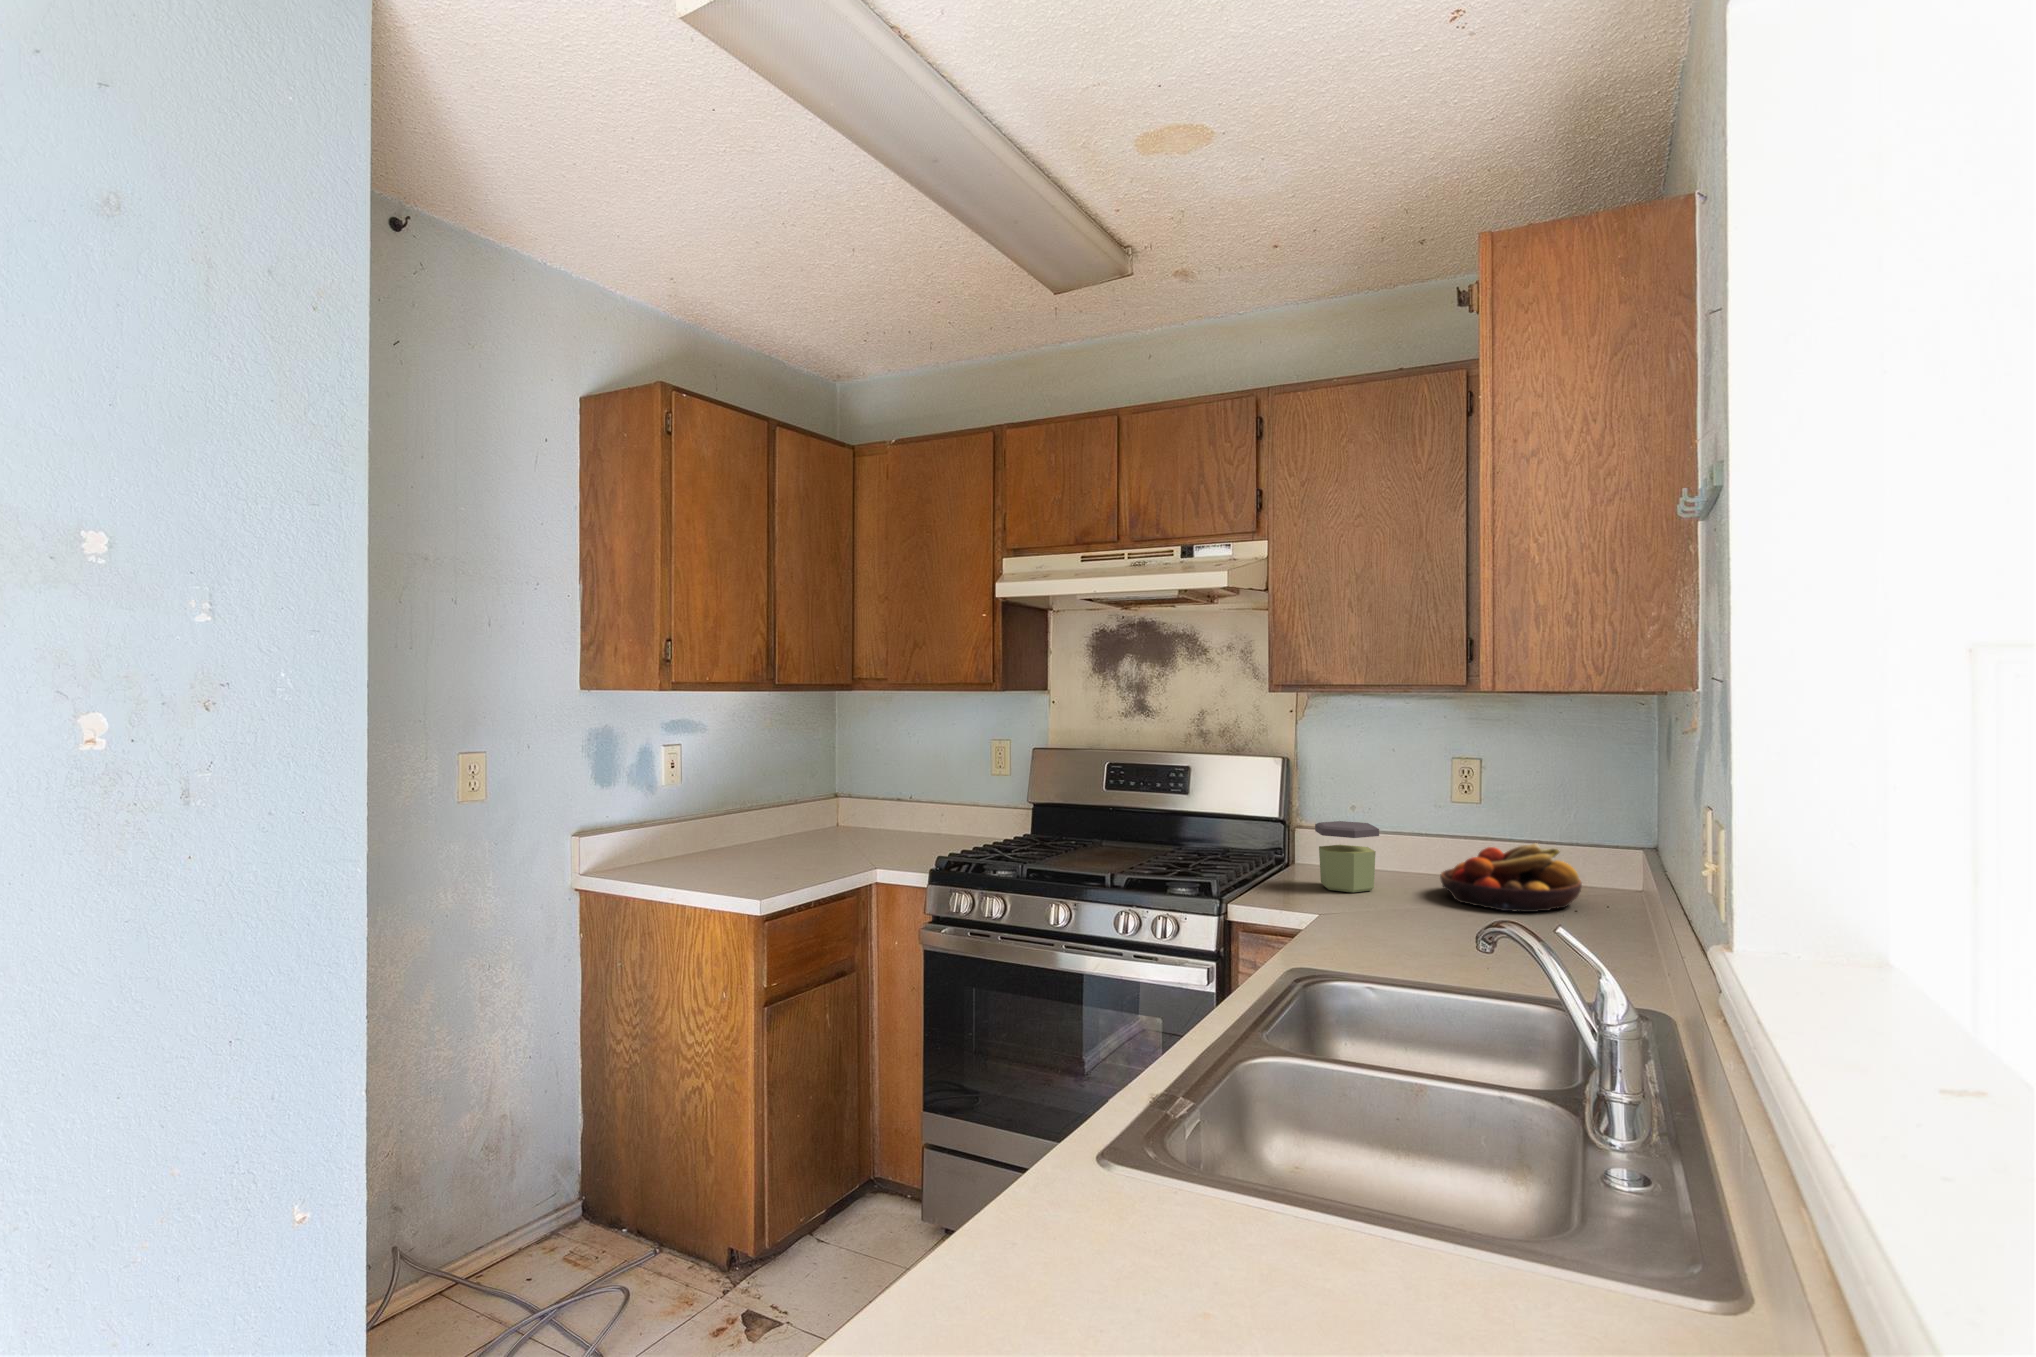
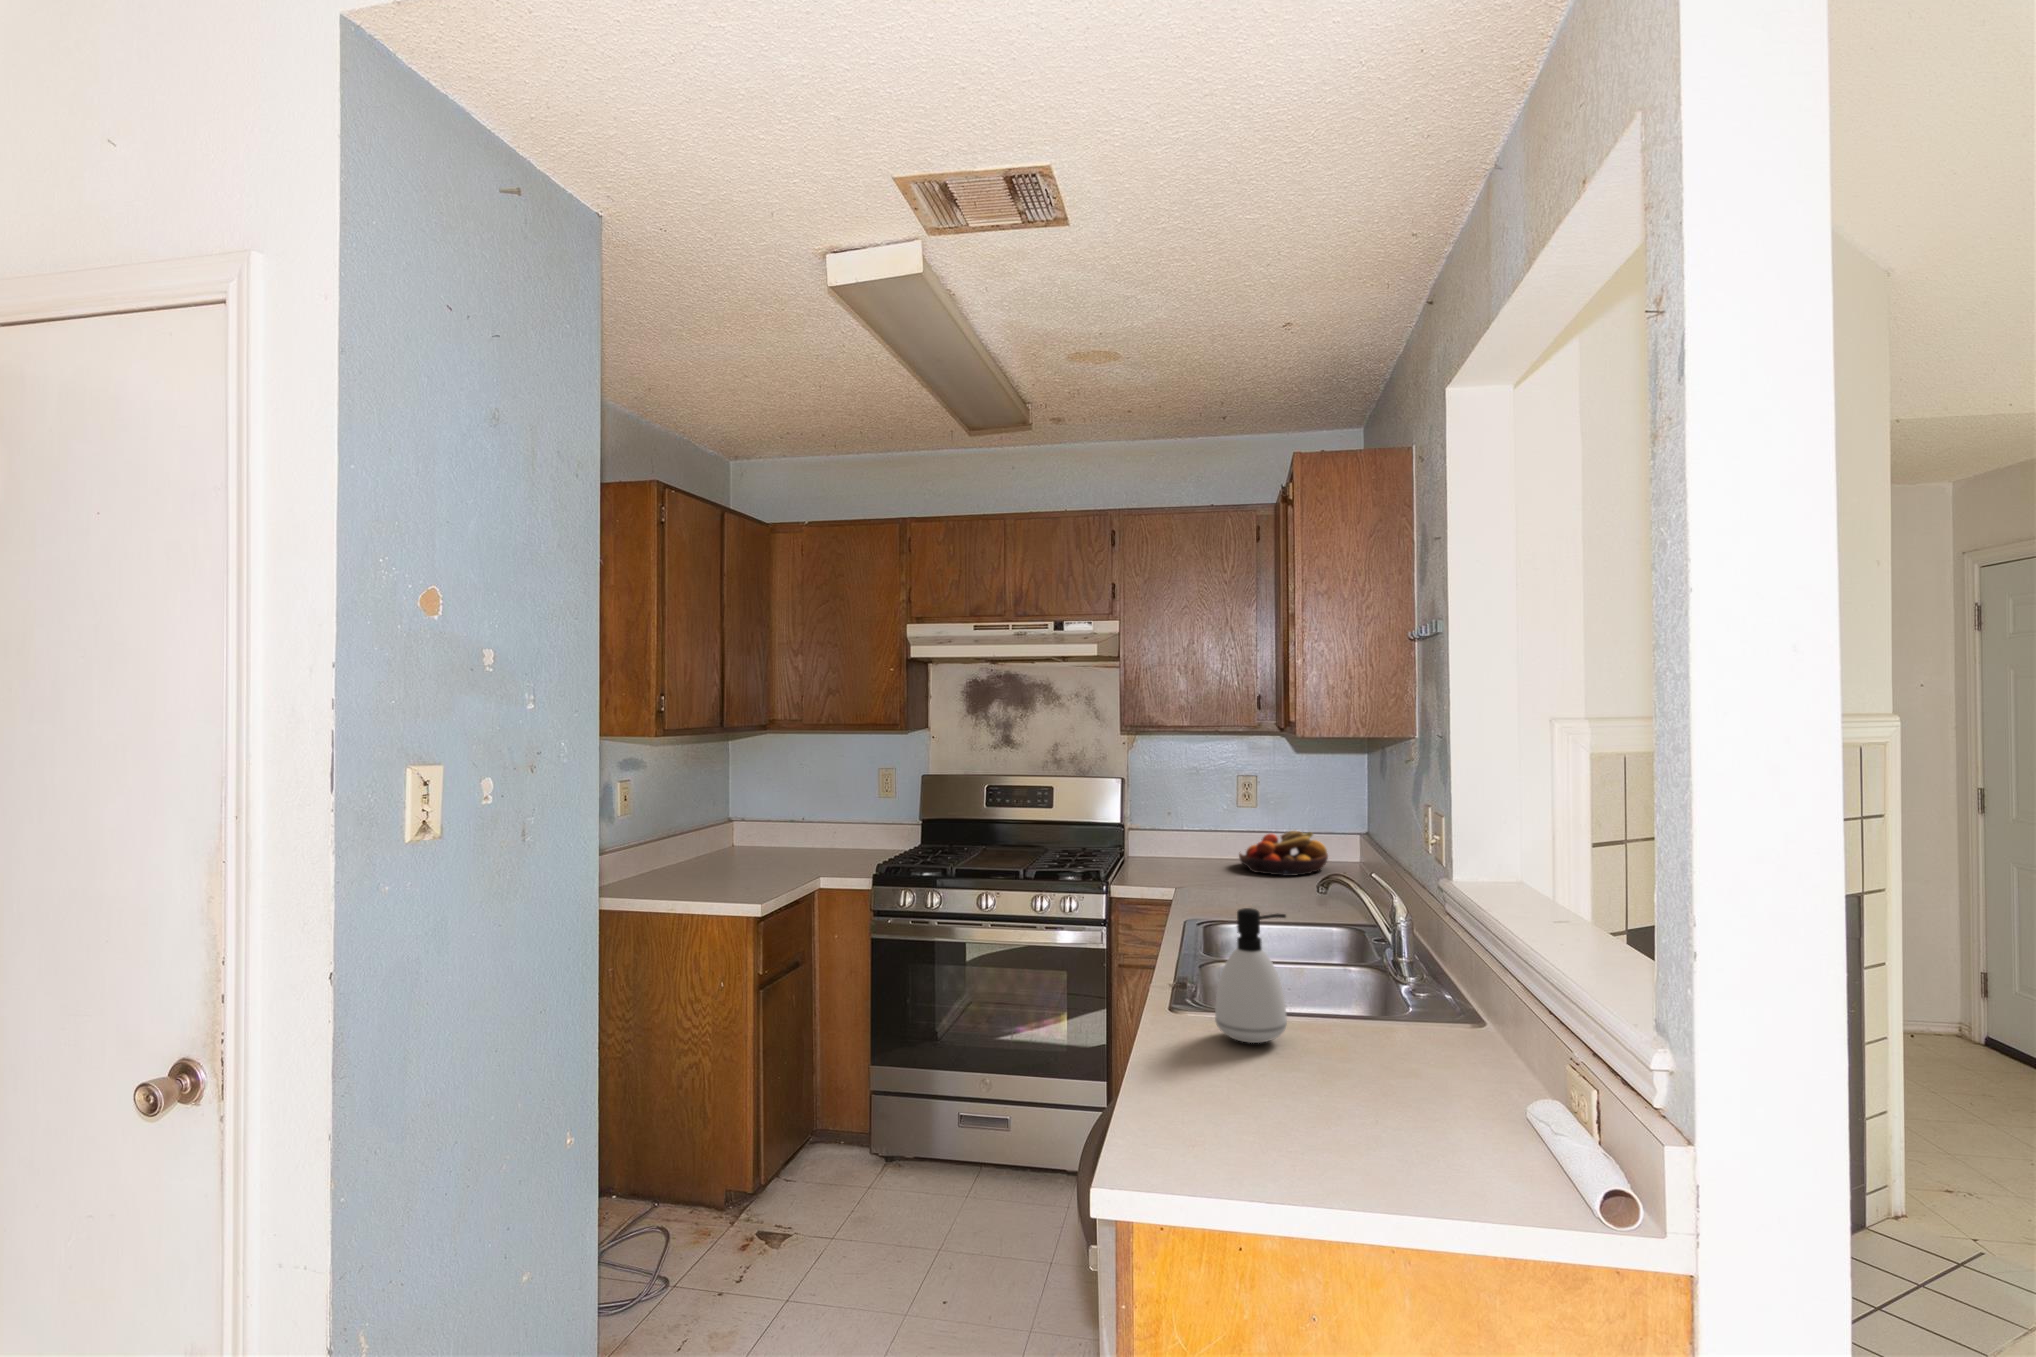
jar: present [1315,821,1379,892] -> none [1154,821,1199,871]
soap dispenser: none [1133,987,1278,1264] -> present [1215,908,1287,1043]

